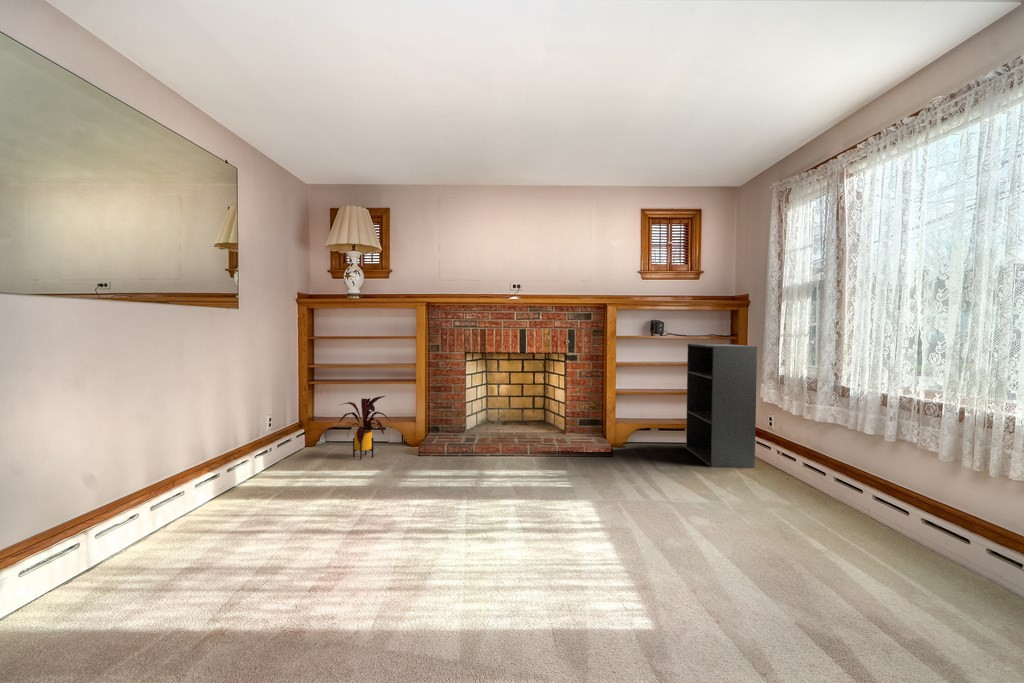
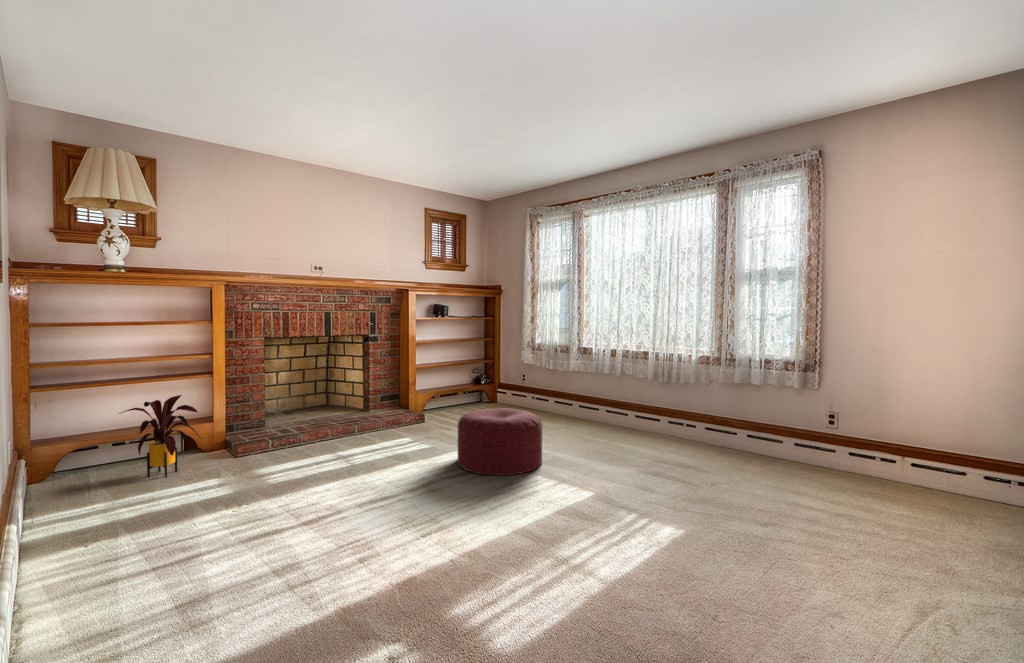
bookshelf: present [686,344,757,468] -> none [464,323,522,417]
ottoman: none [550,453,665,554] -> present [458,408,542,475]

